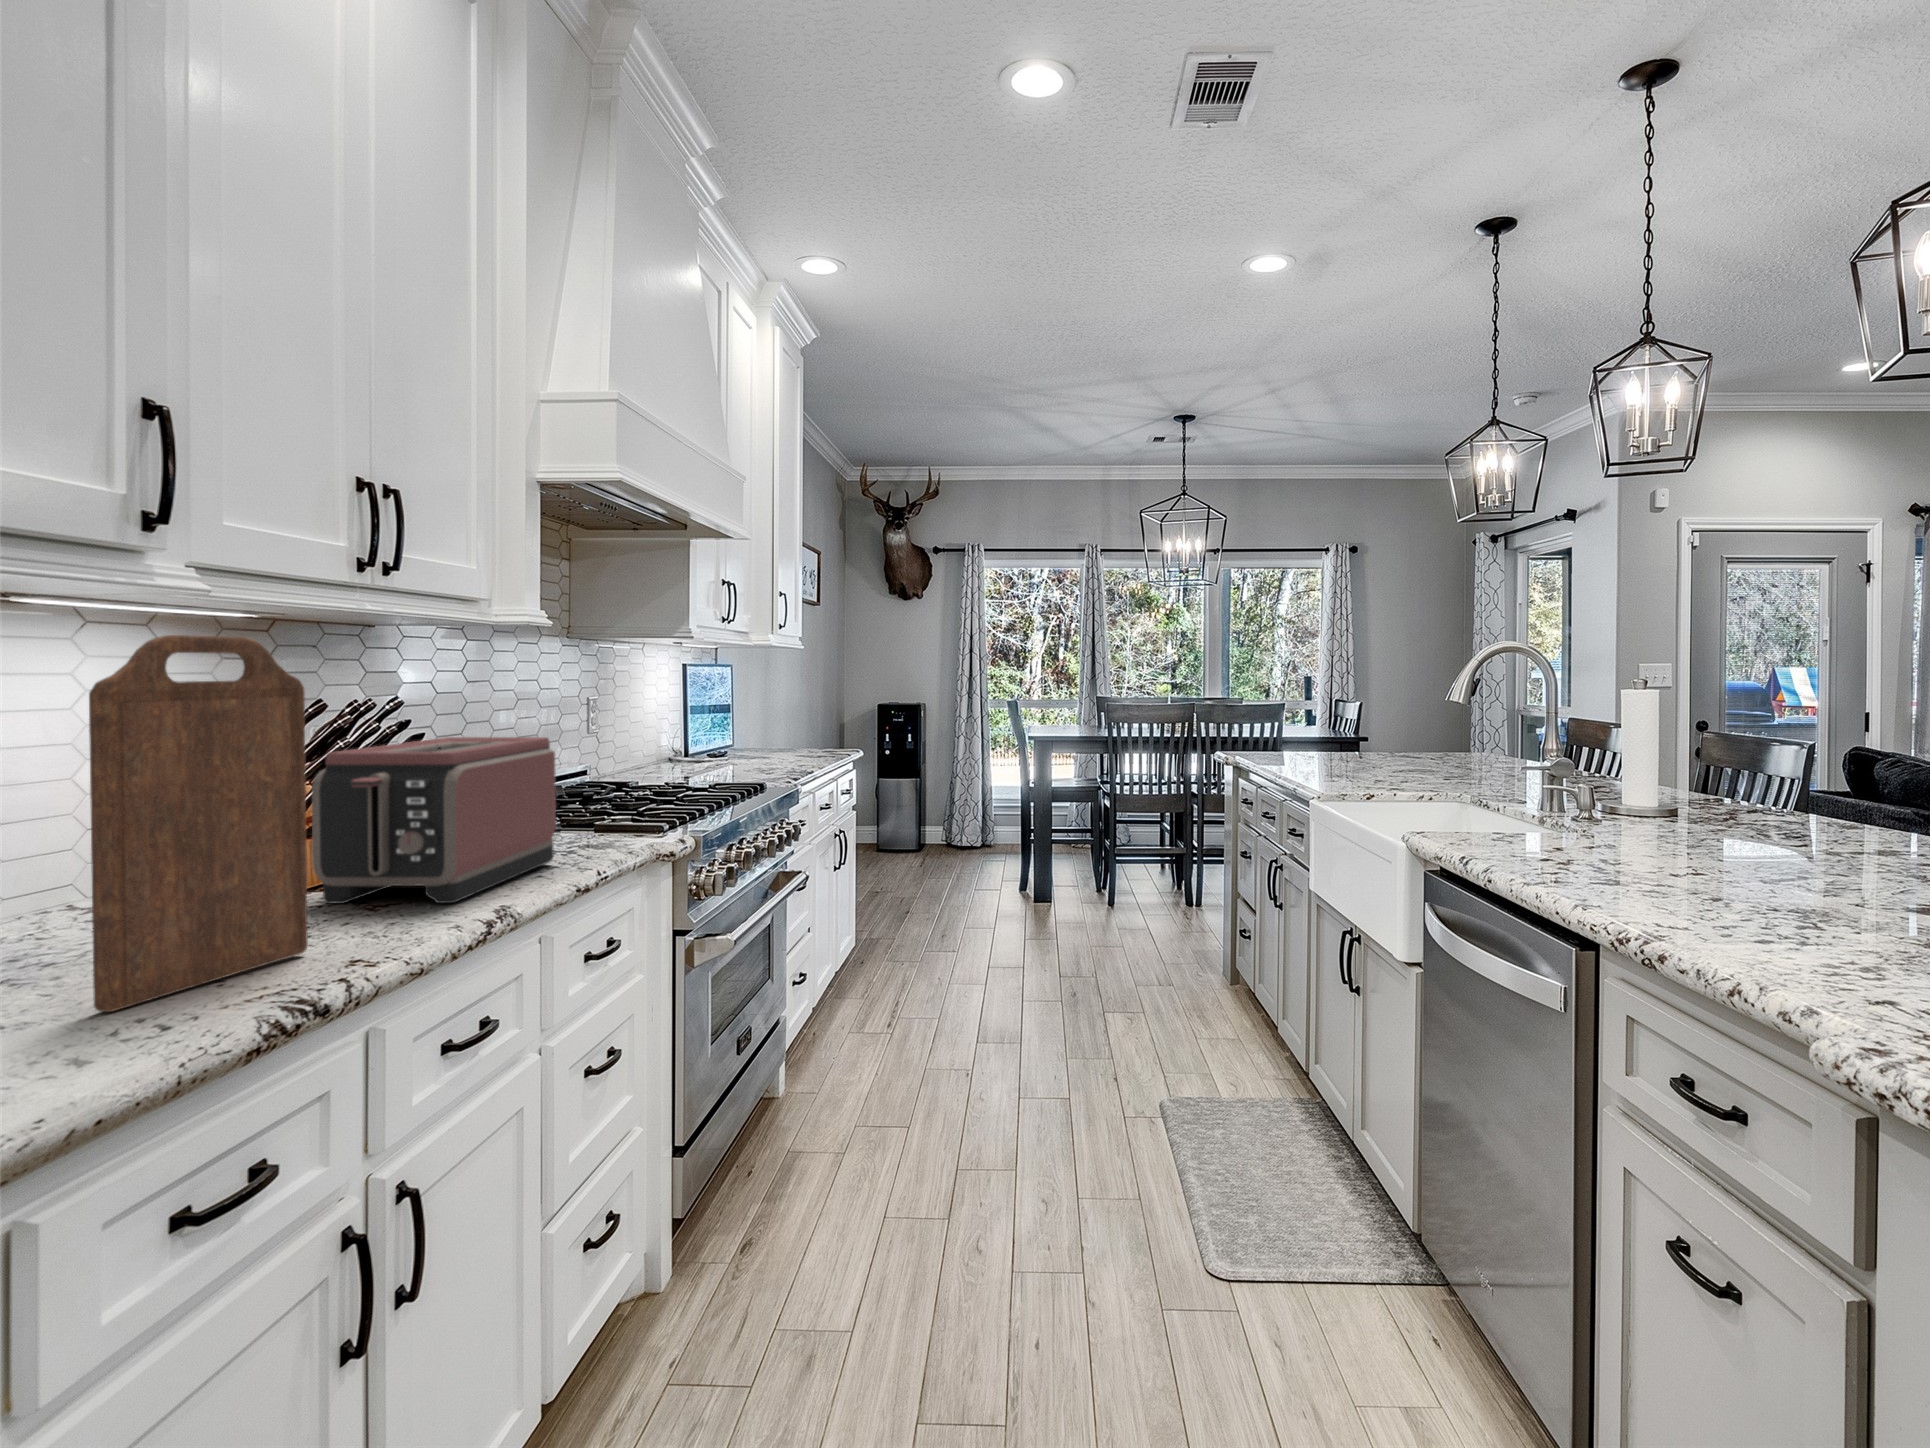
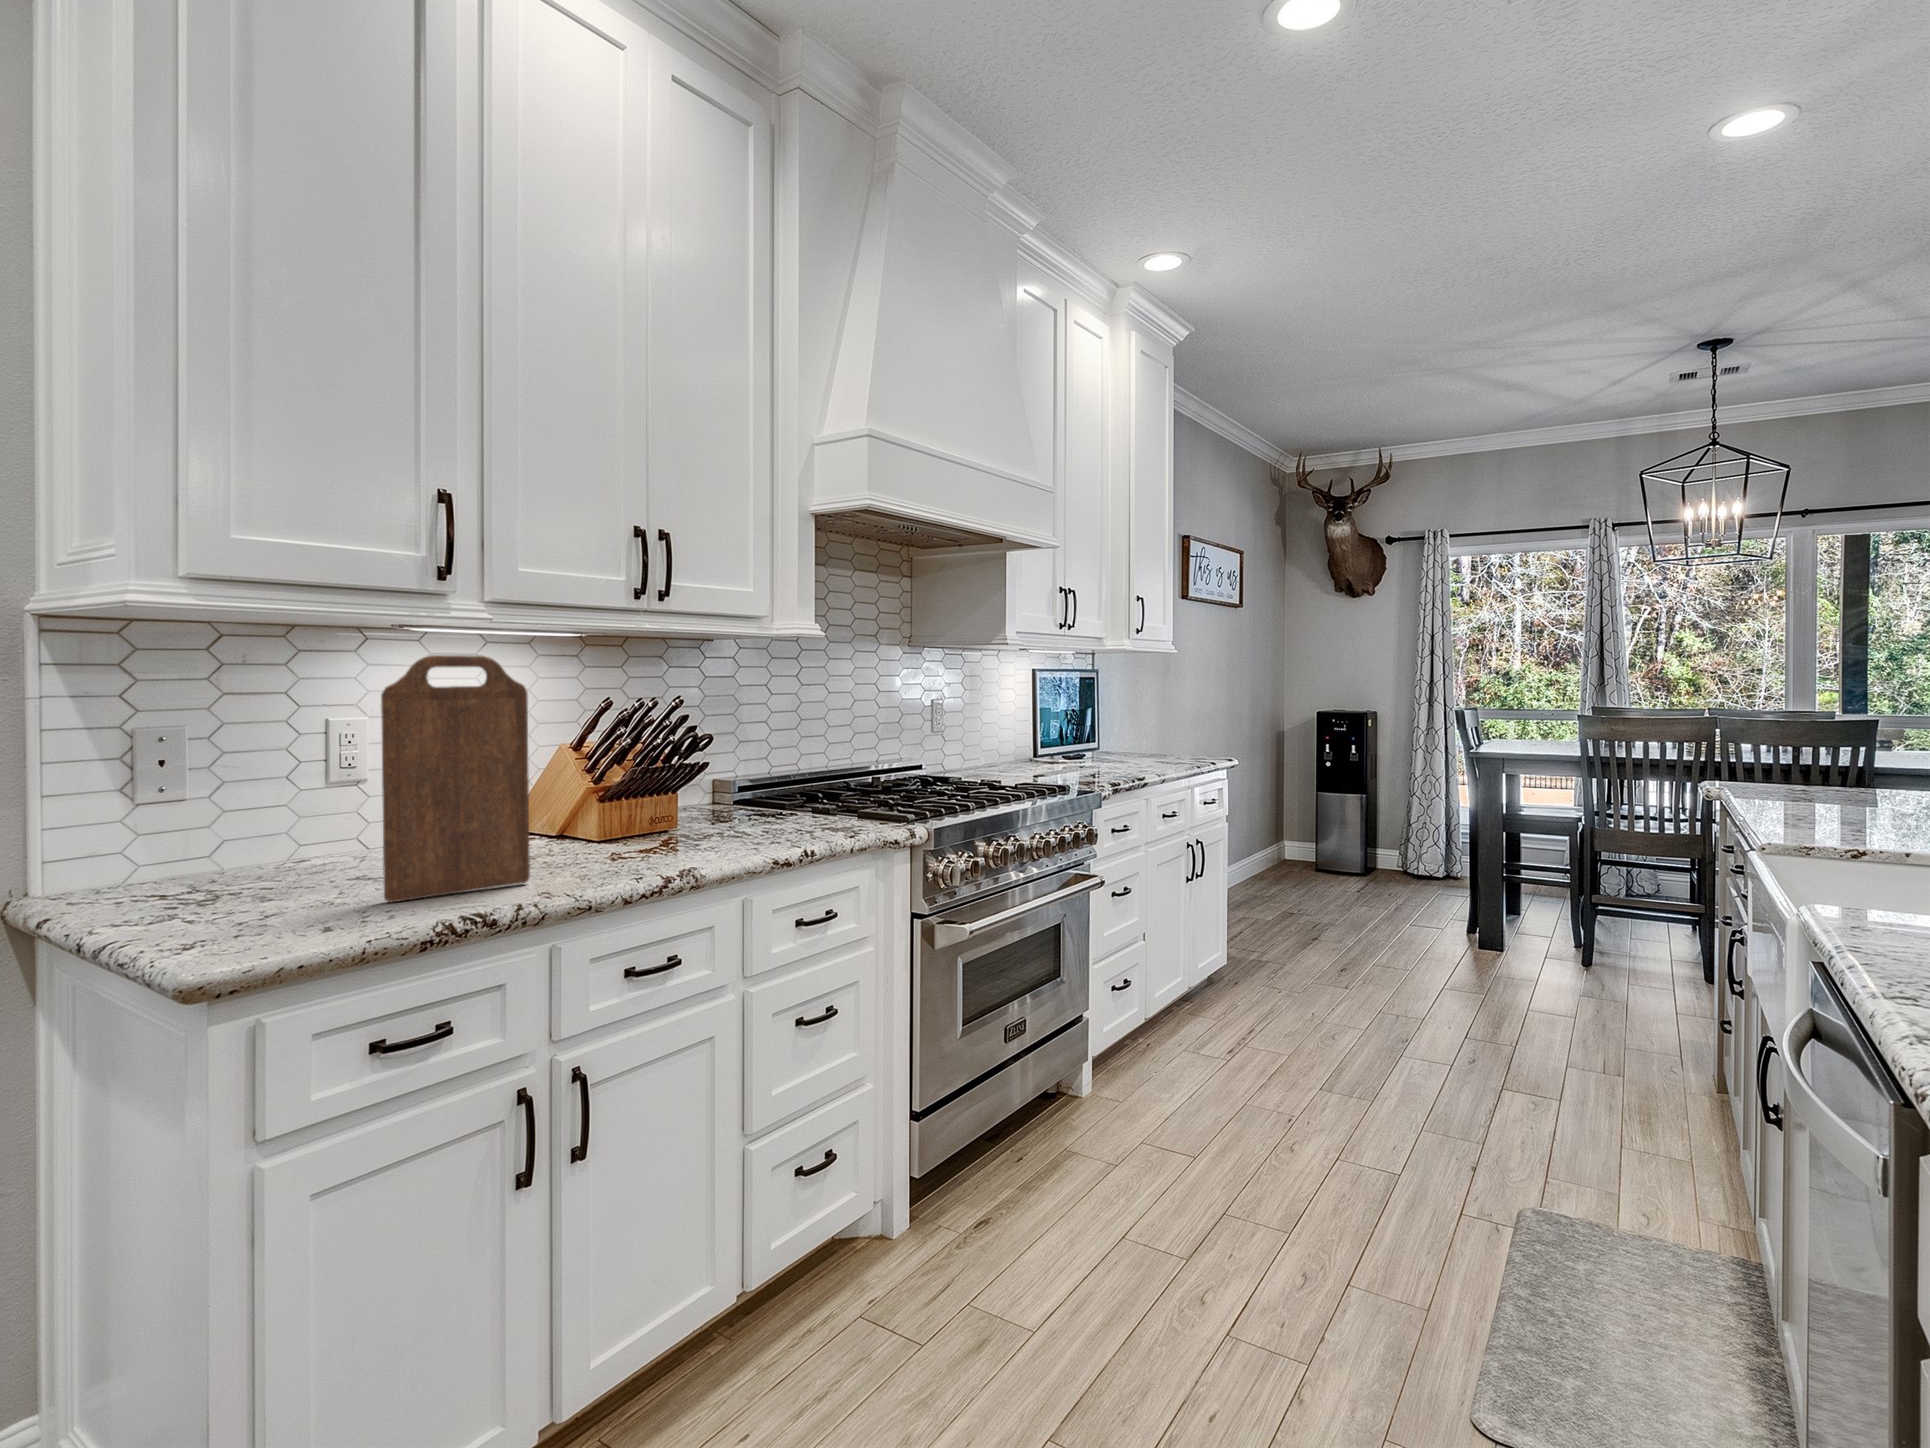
toaster: present [312,737,556,904] -> none [590,731,779,861]

